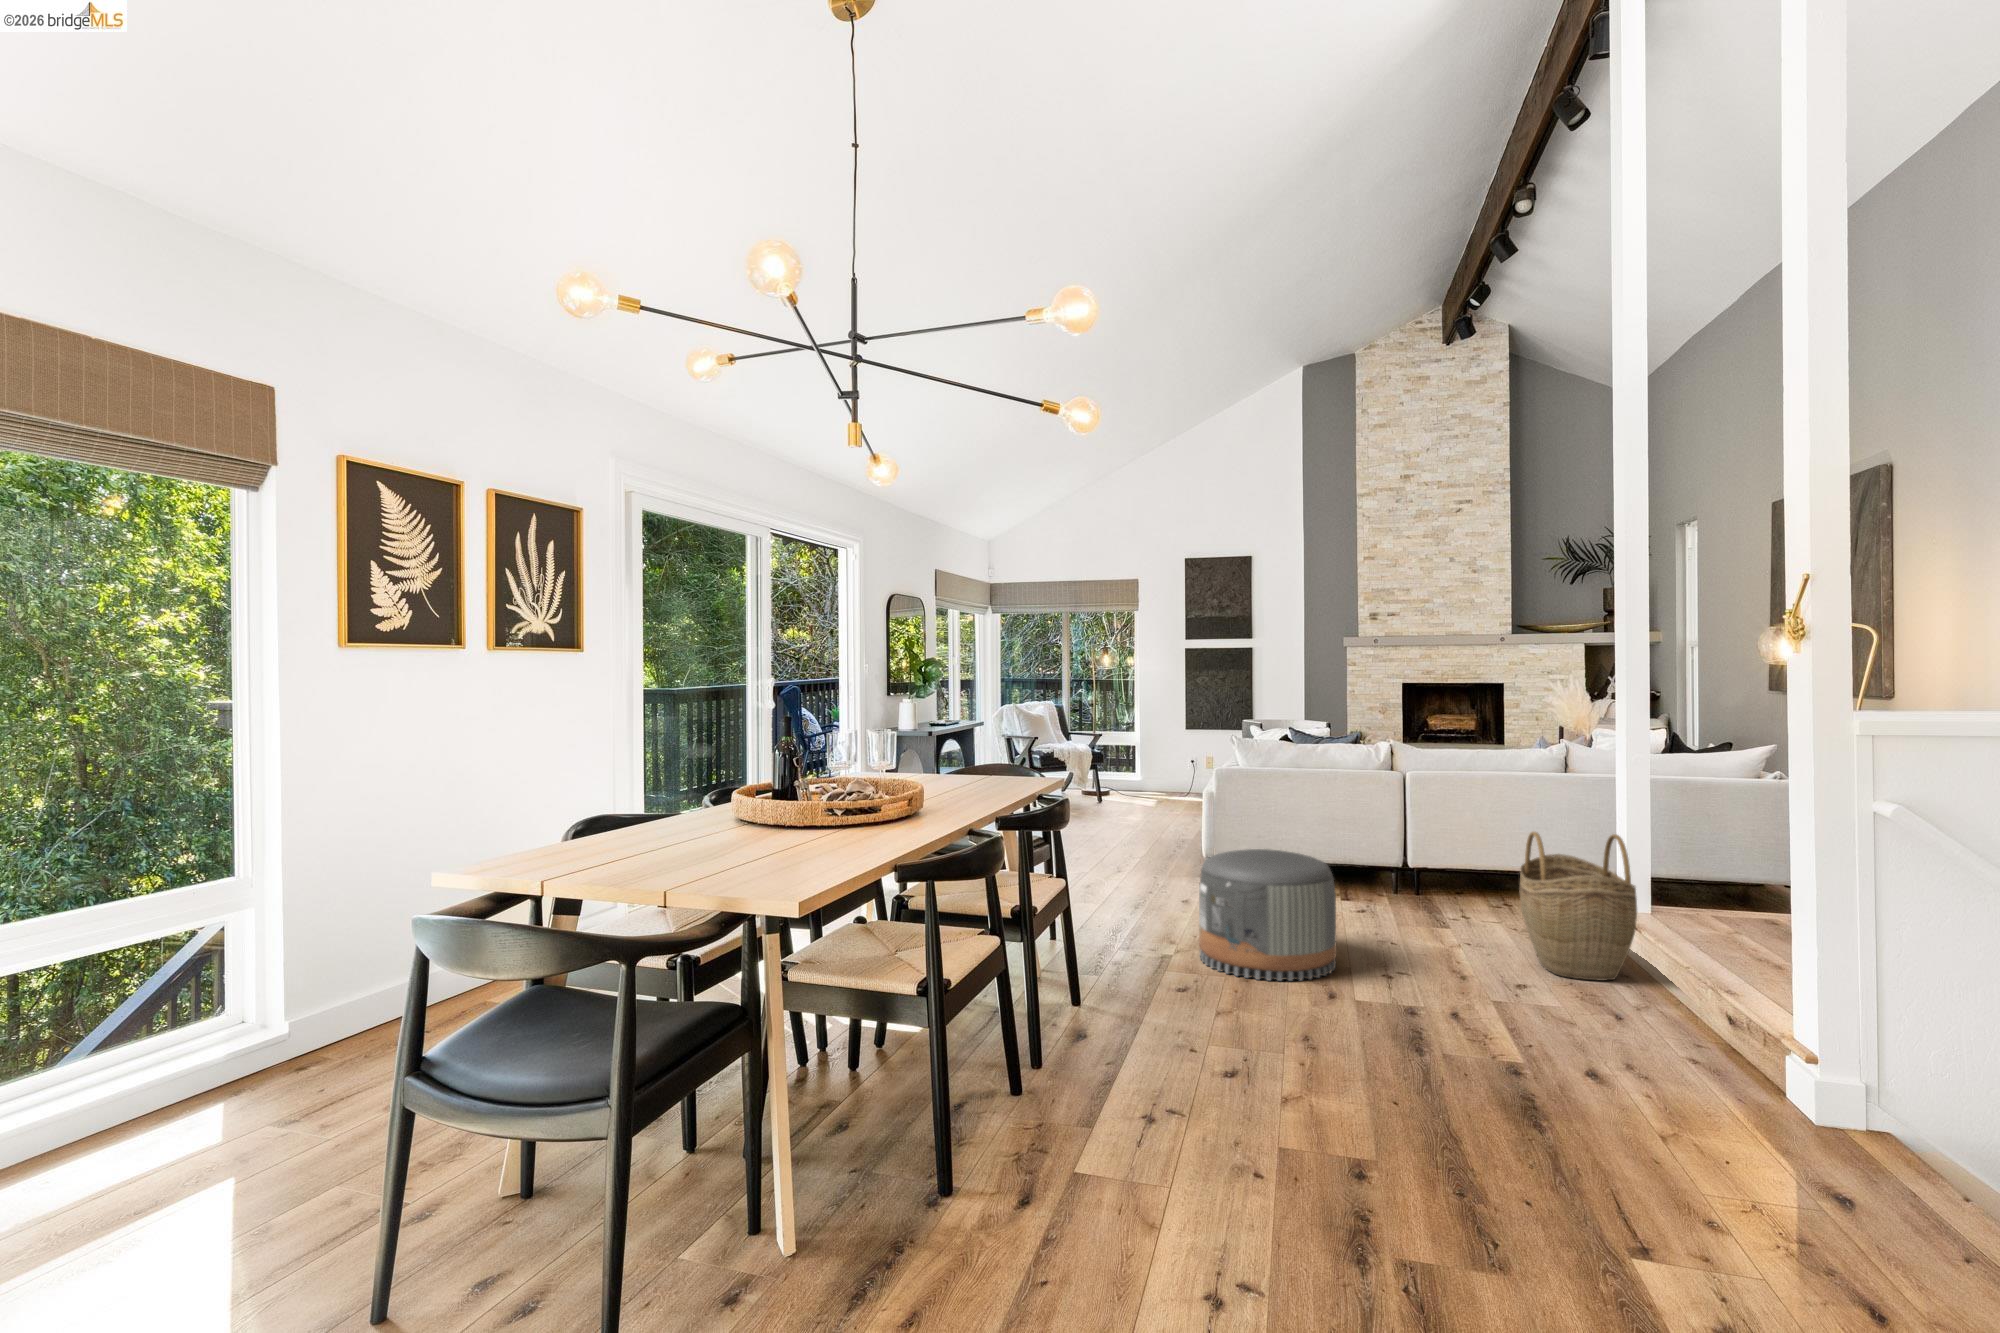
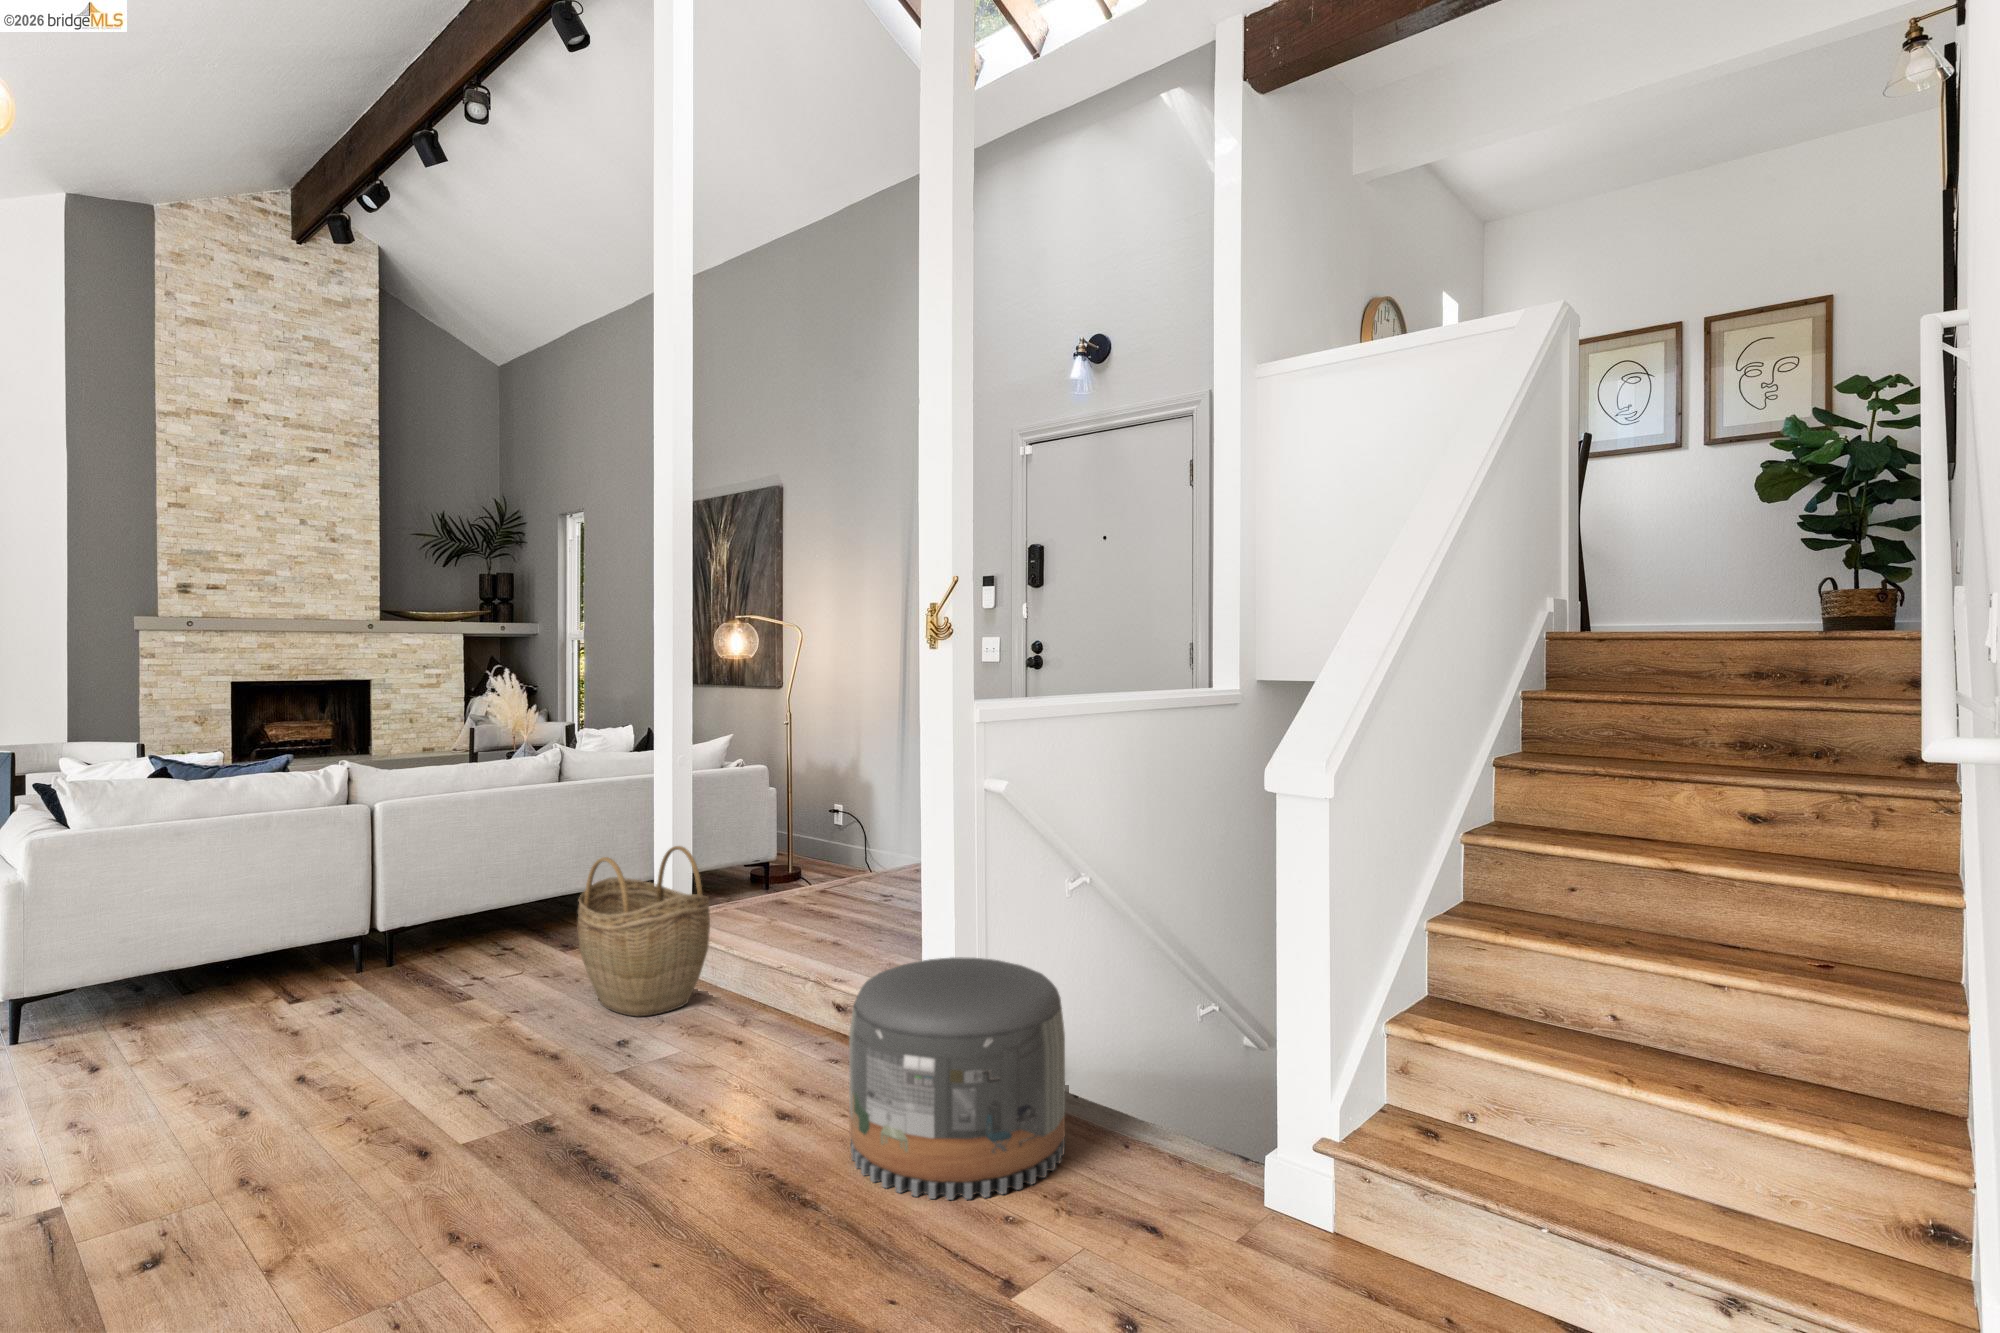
pouf: present [1199,849,1336,981] -> present [849,957,1065,1200]

